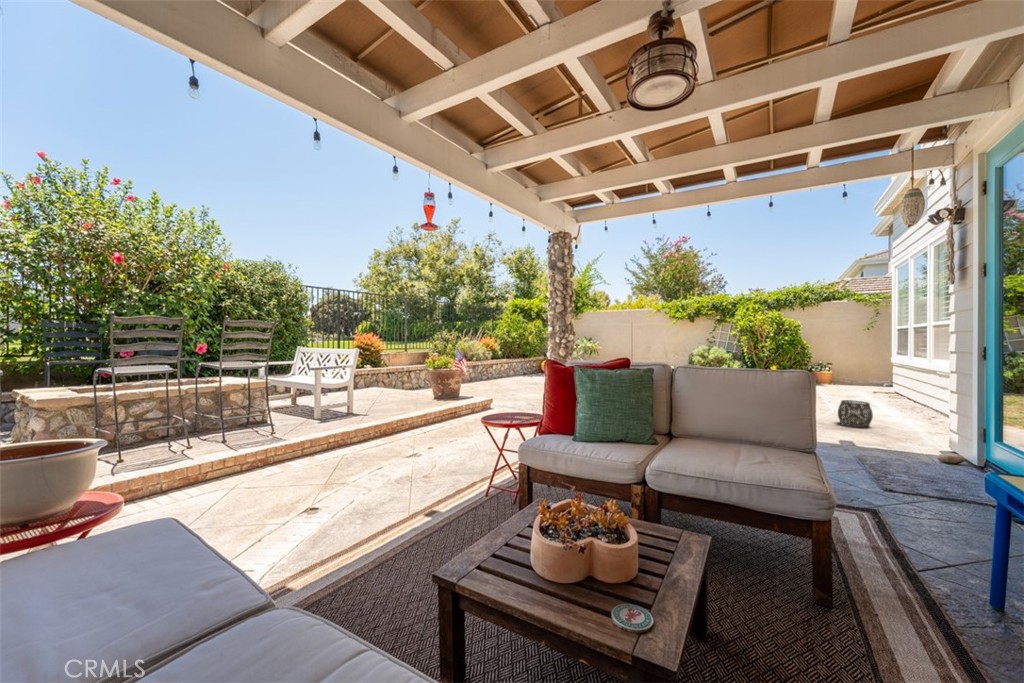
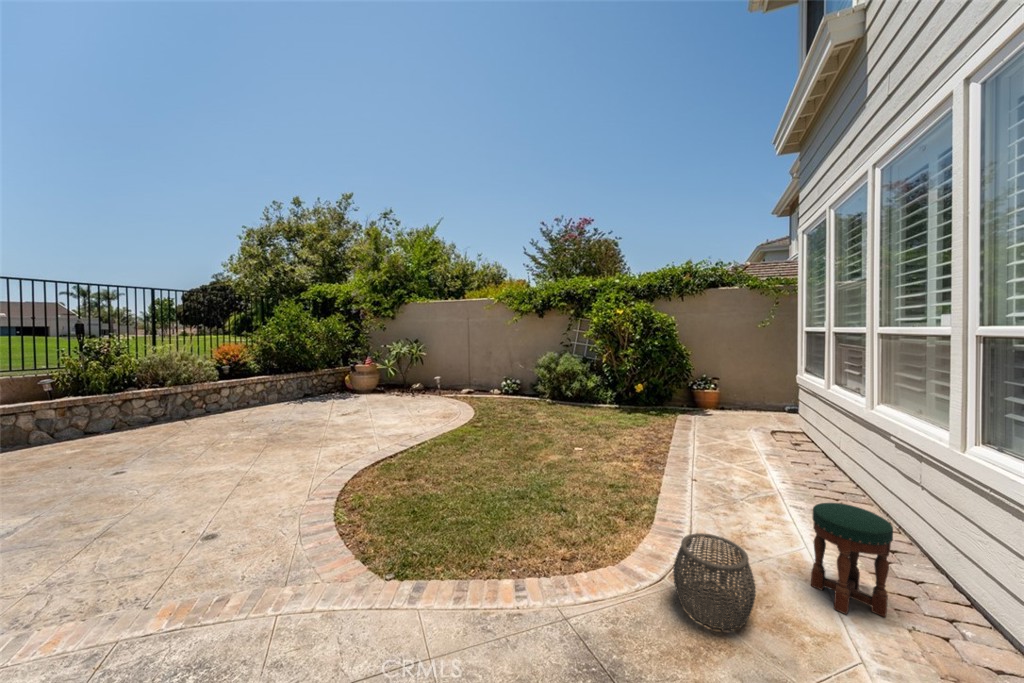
stool: none [896,390,929,428] -> present [811,503,893,617]

